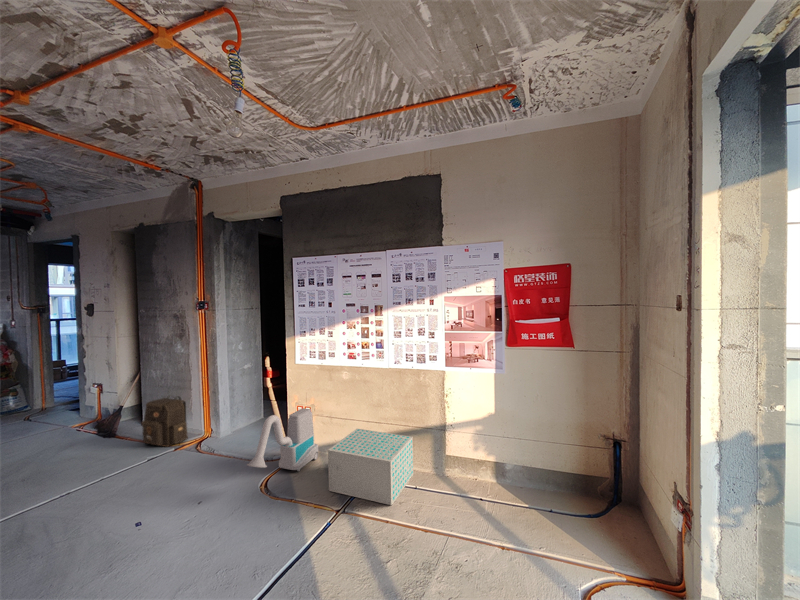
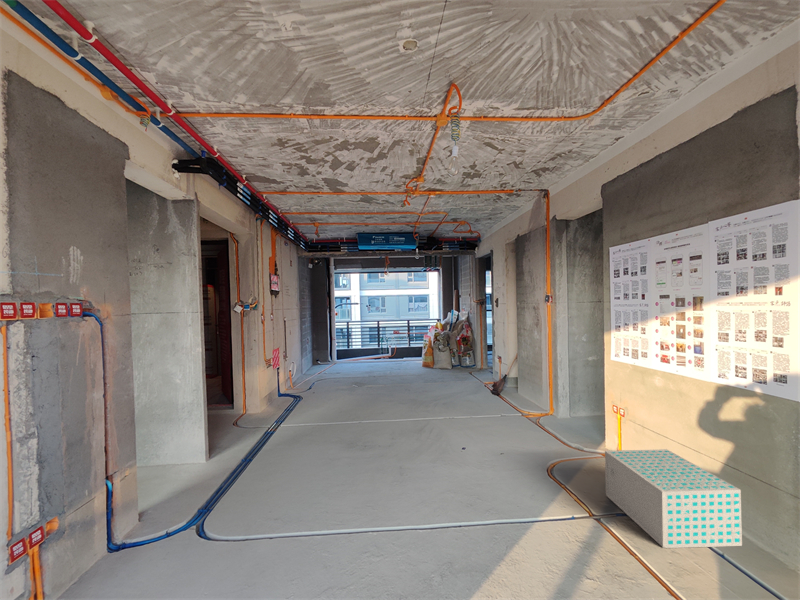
backpack: present [142,396,188,447] -> none [506,370,536,409]
vacuum cleaner: present [247,408,318,471] -> none [536,400,629,467]

